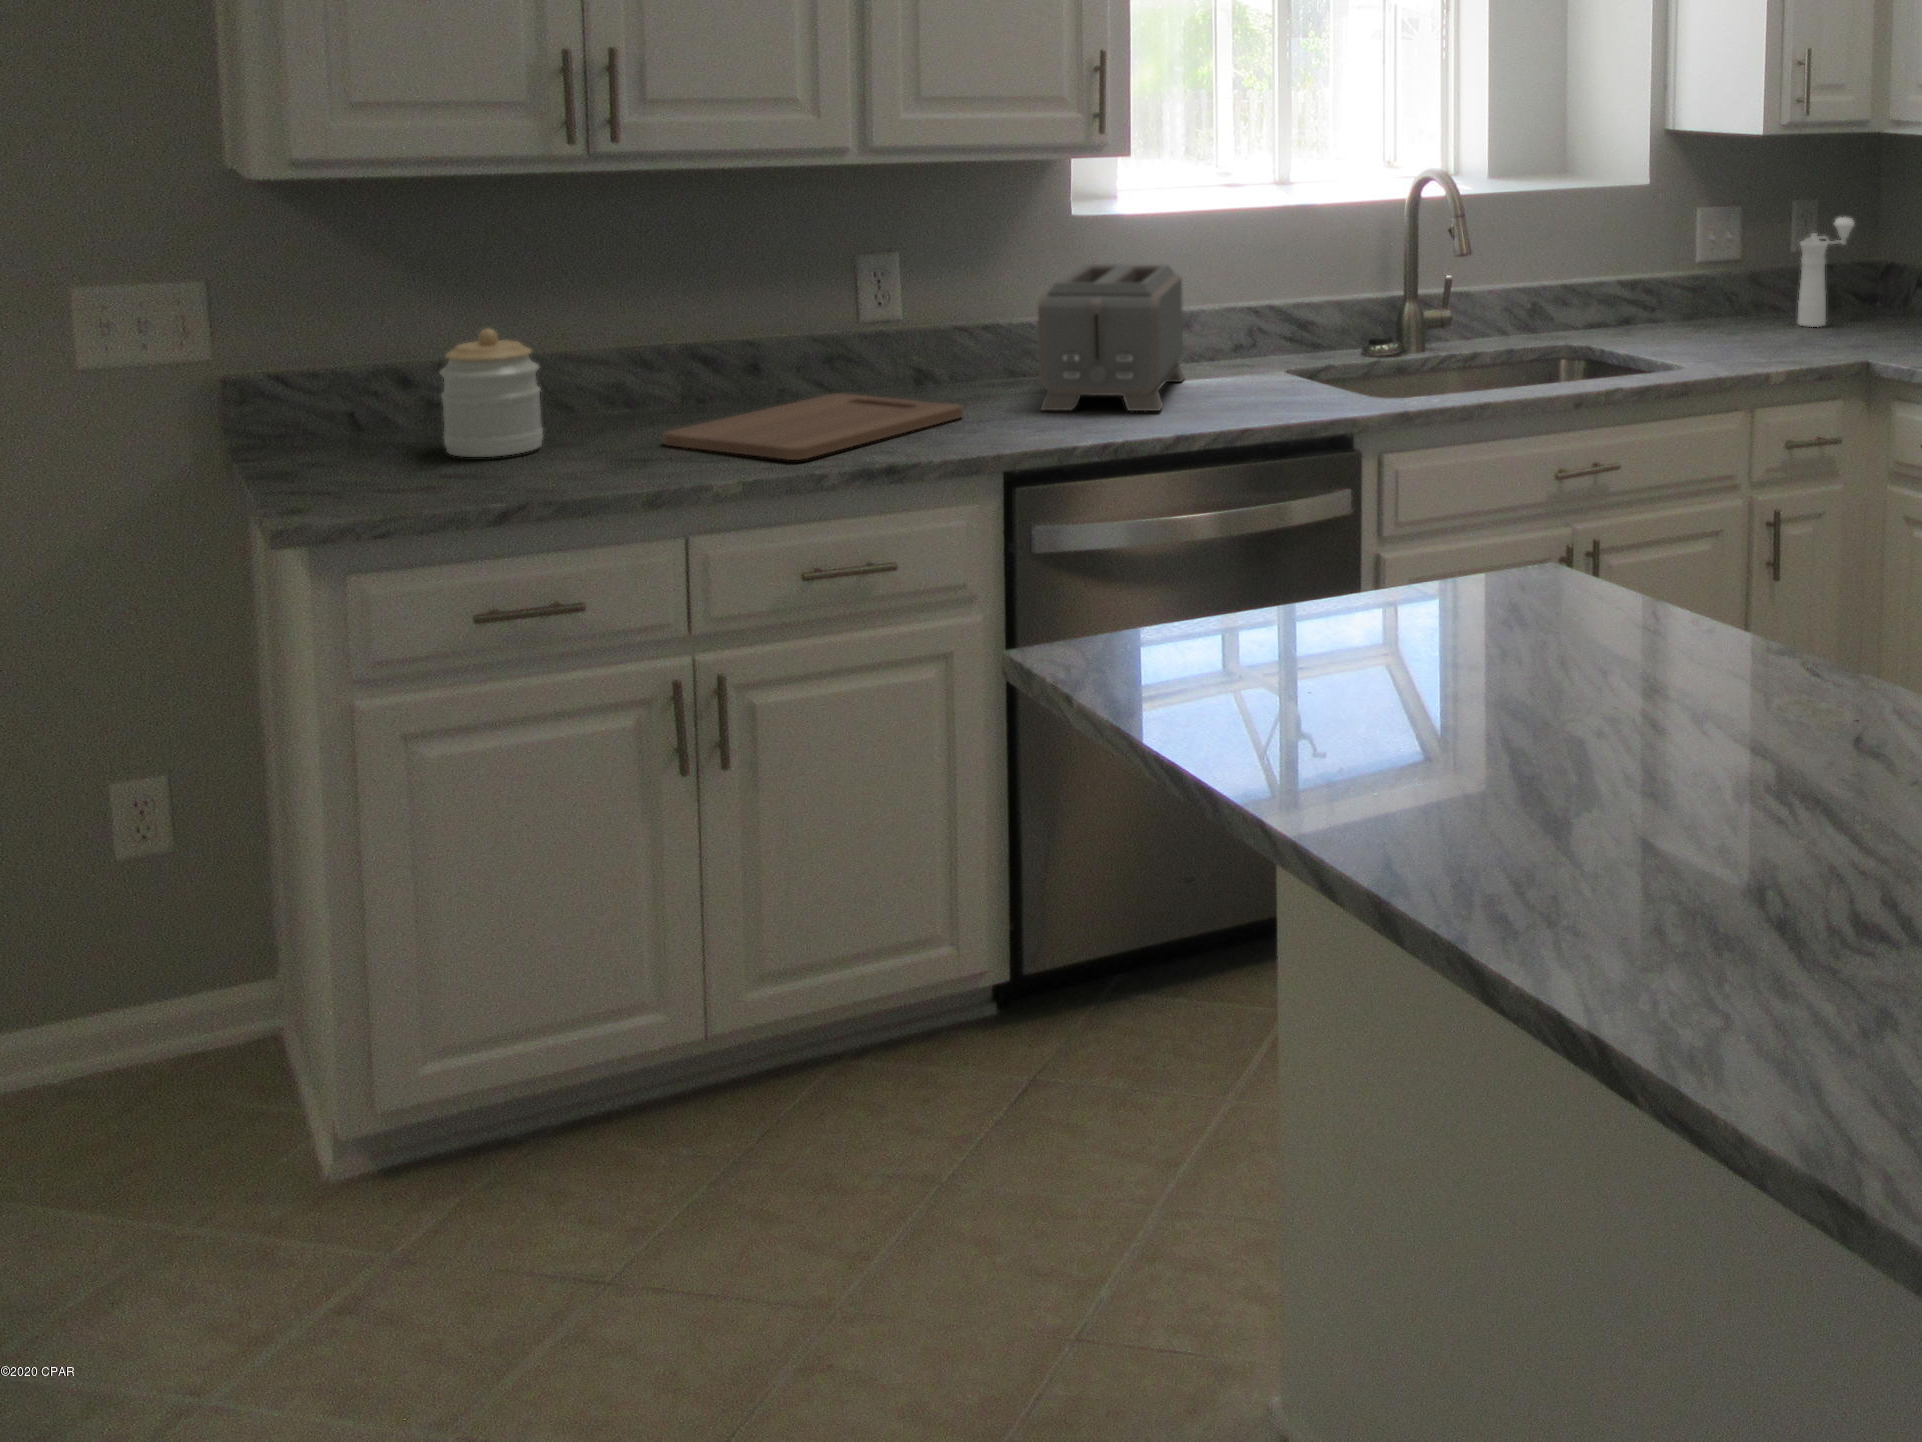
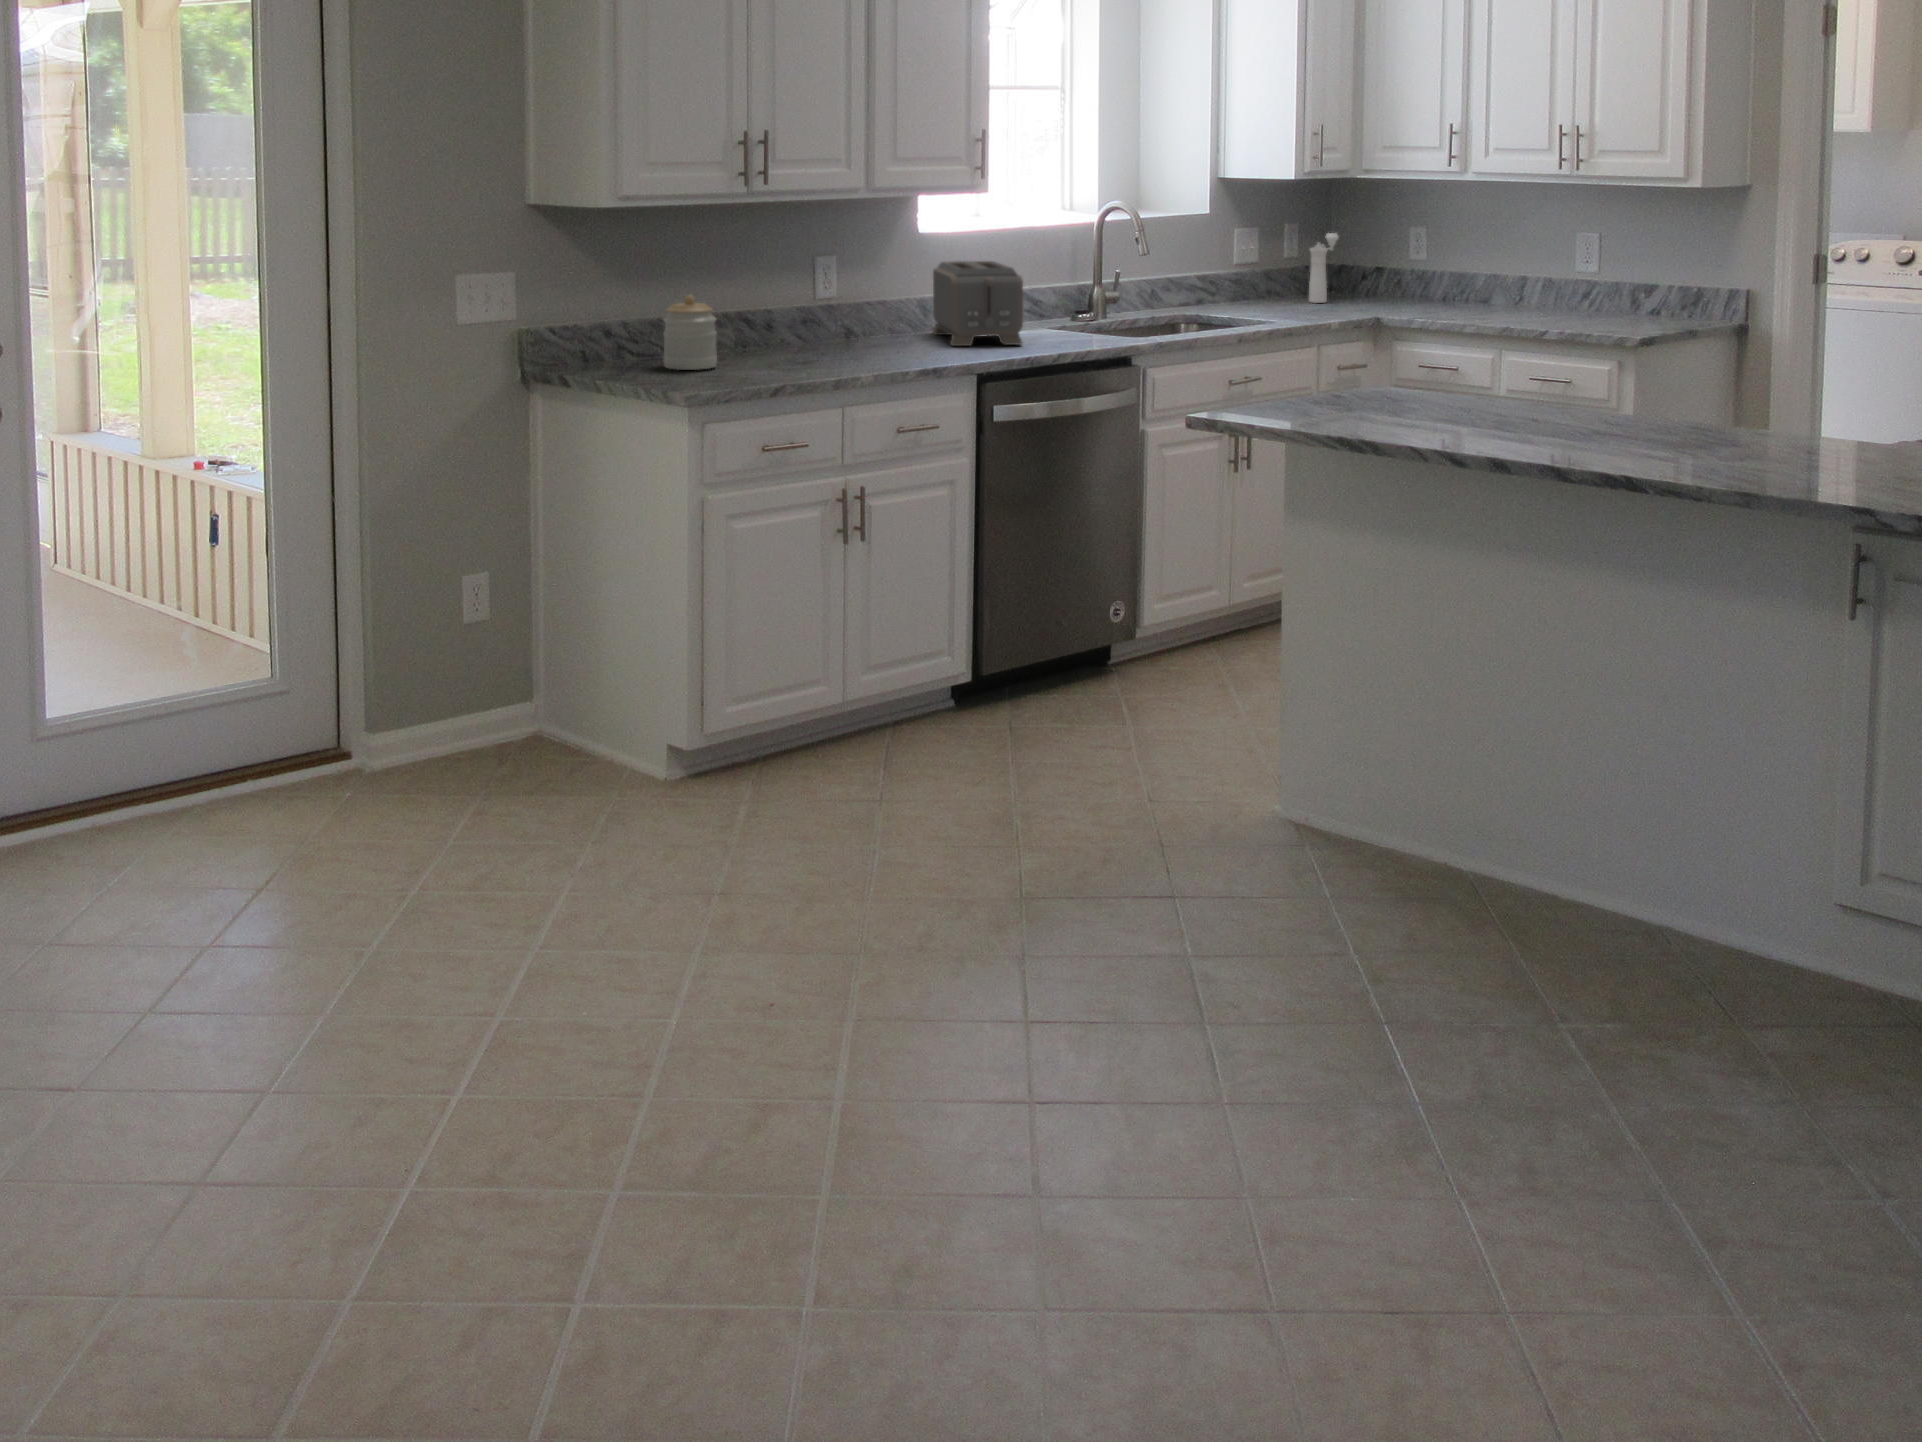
cutting board: present [664,393,963,460] -> none [777,340,916,367]

